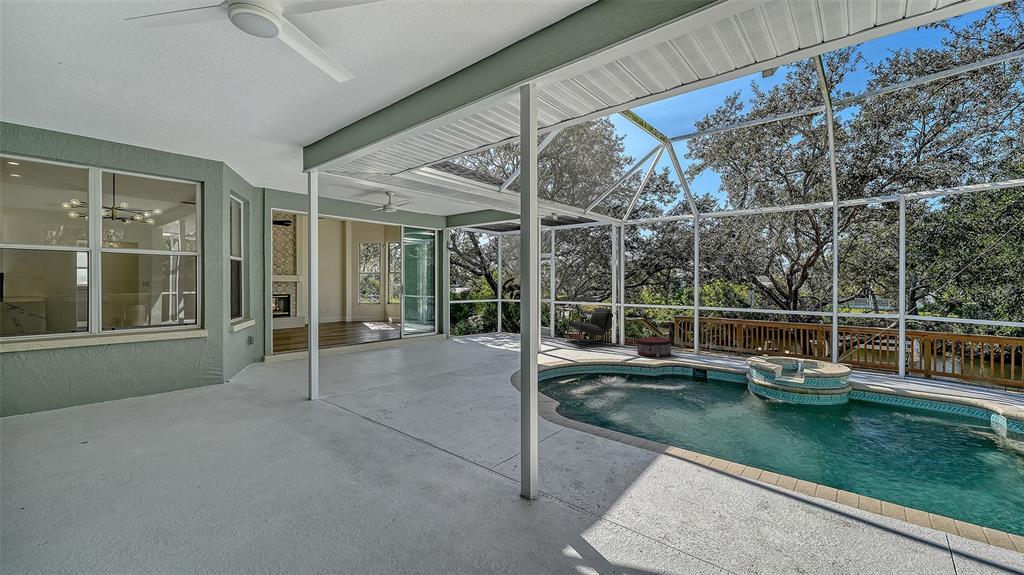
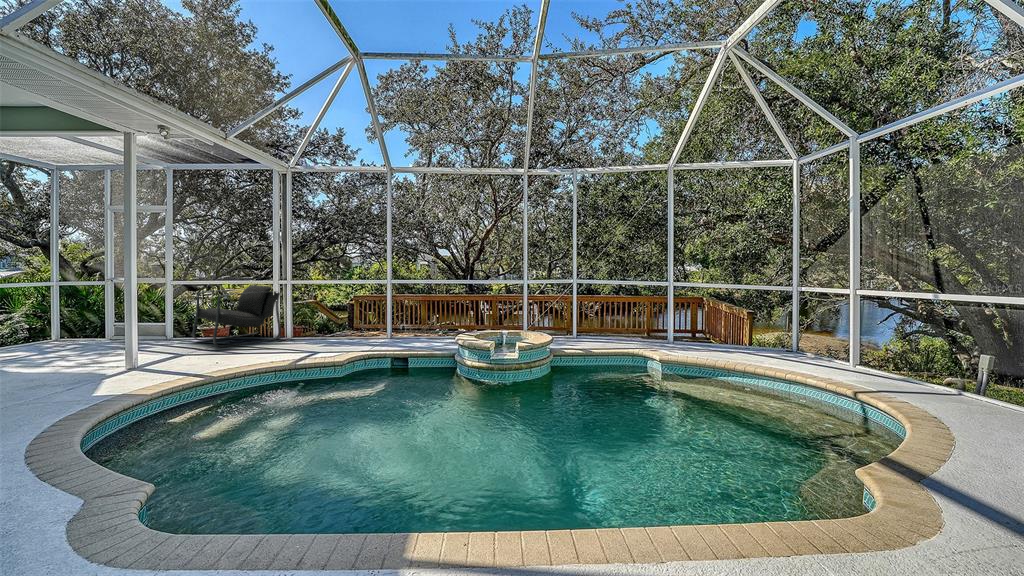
pouf: present [637,337,671,357] -> none [314,321,362,350]

